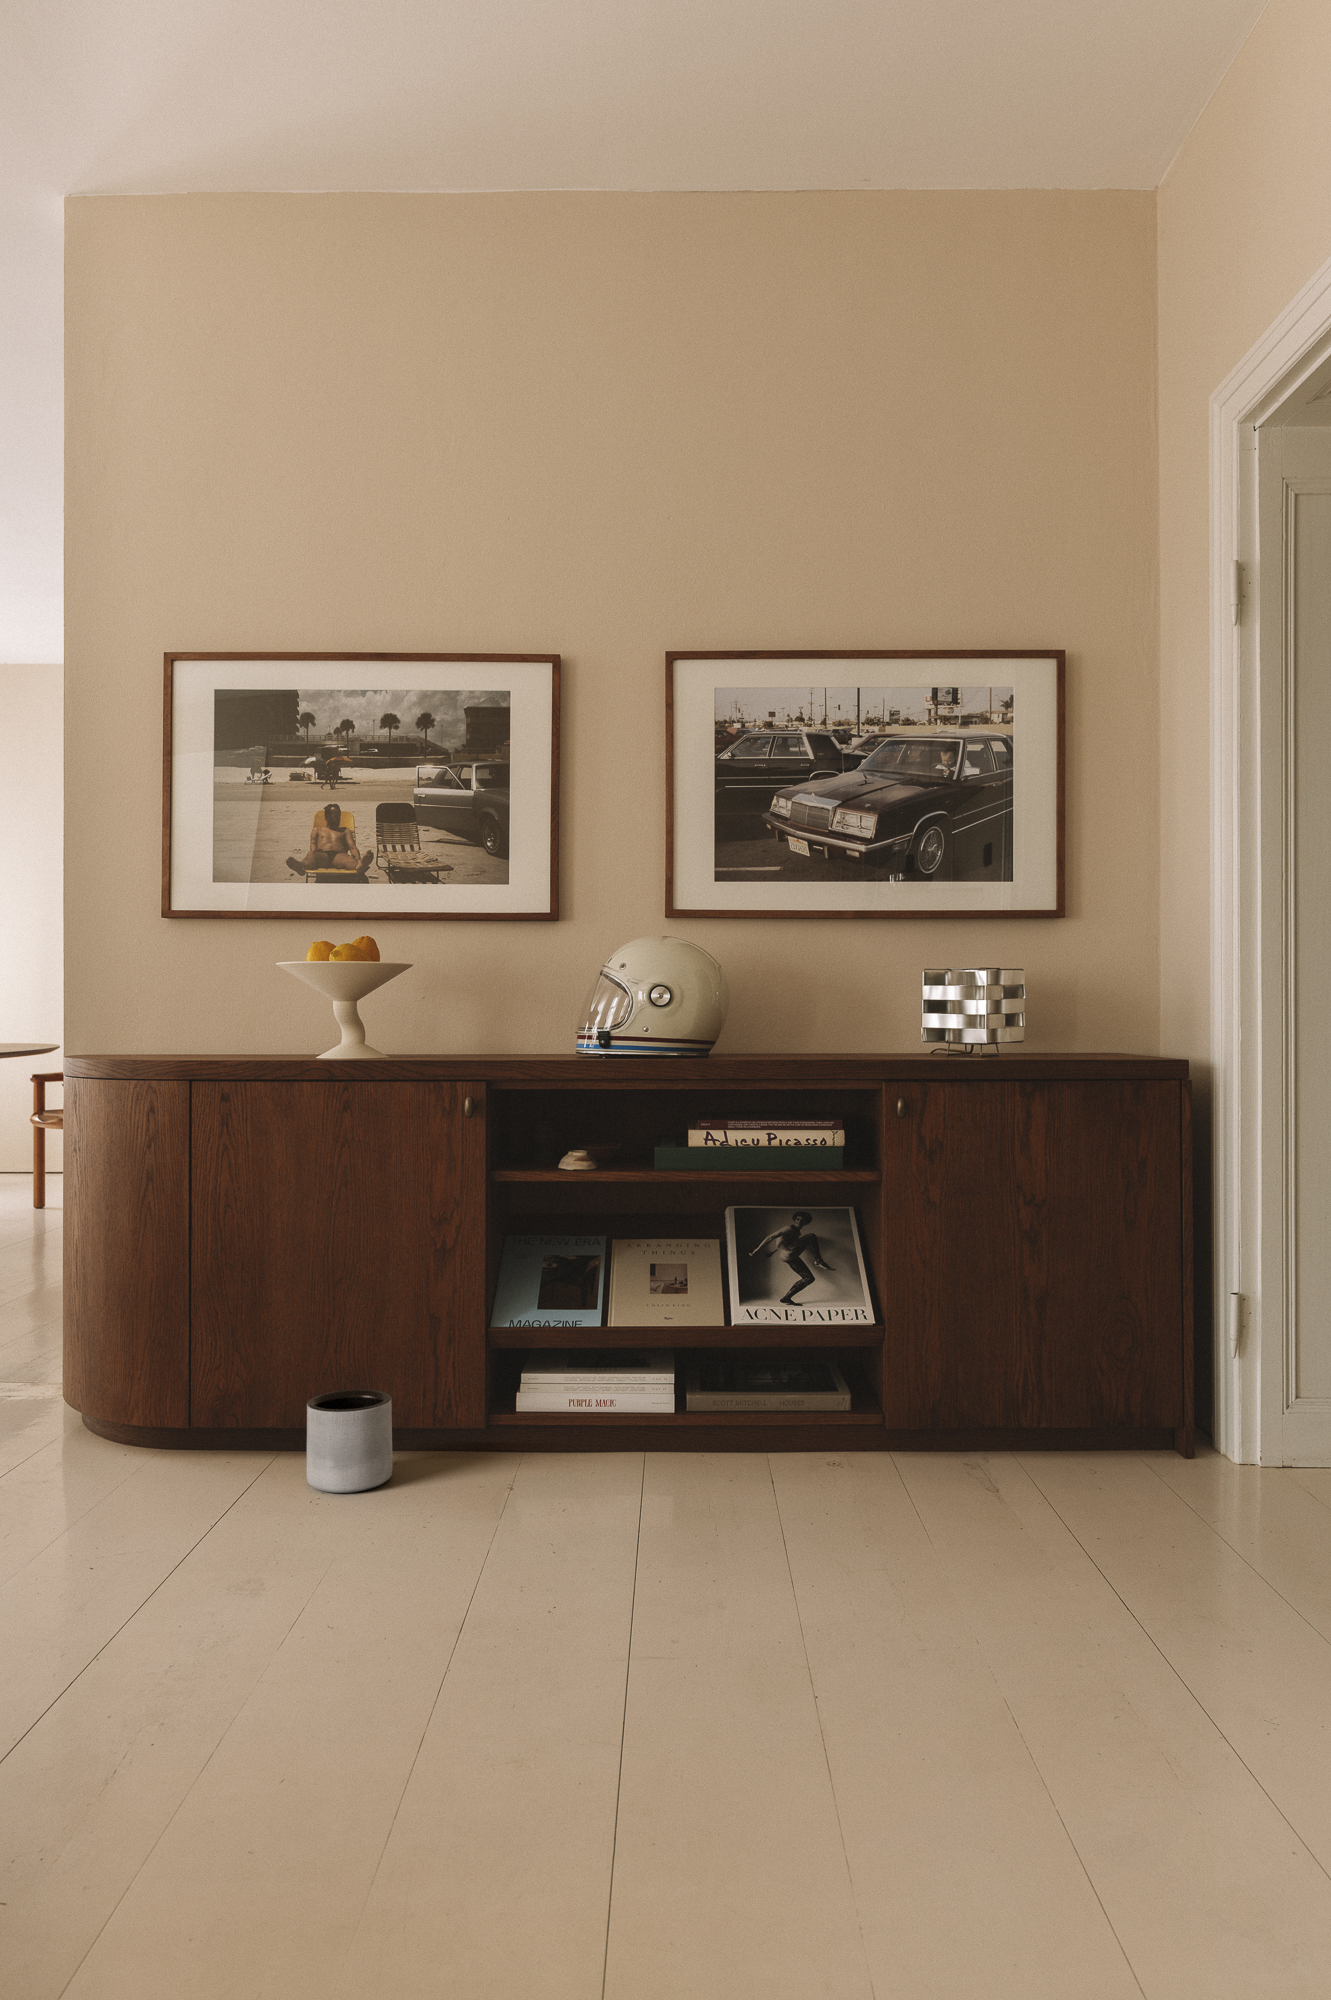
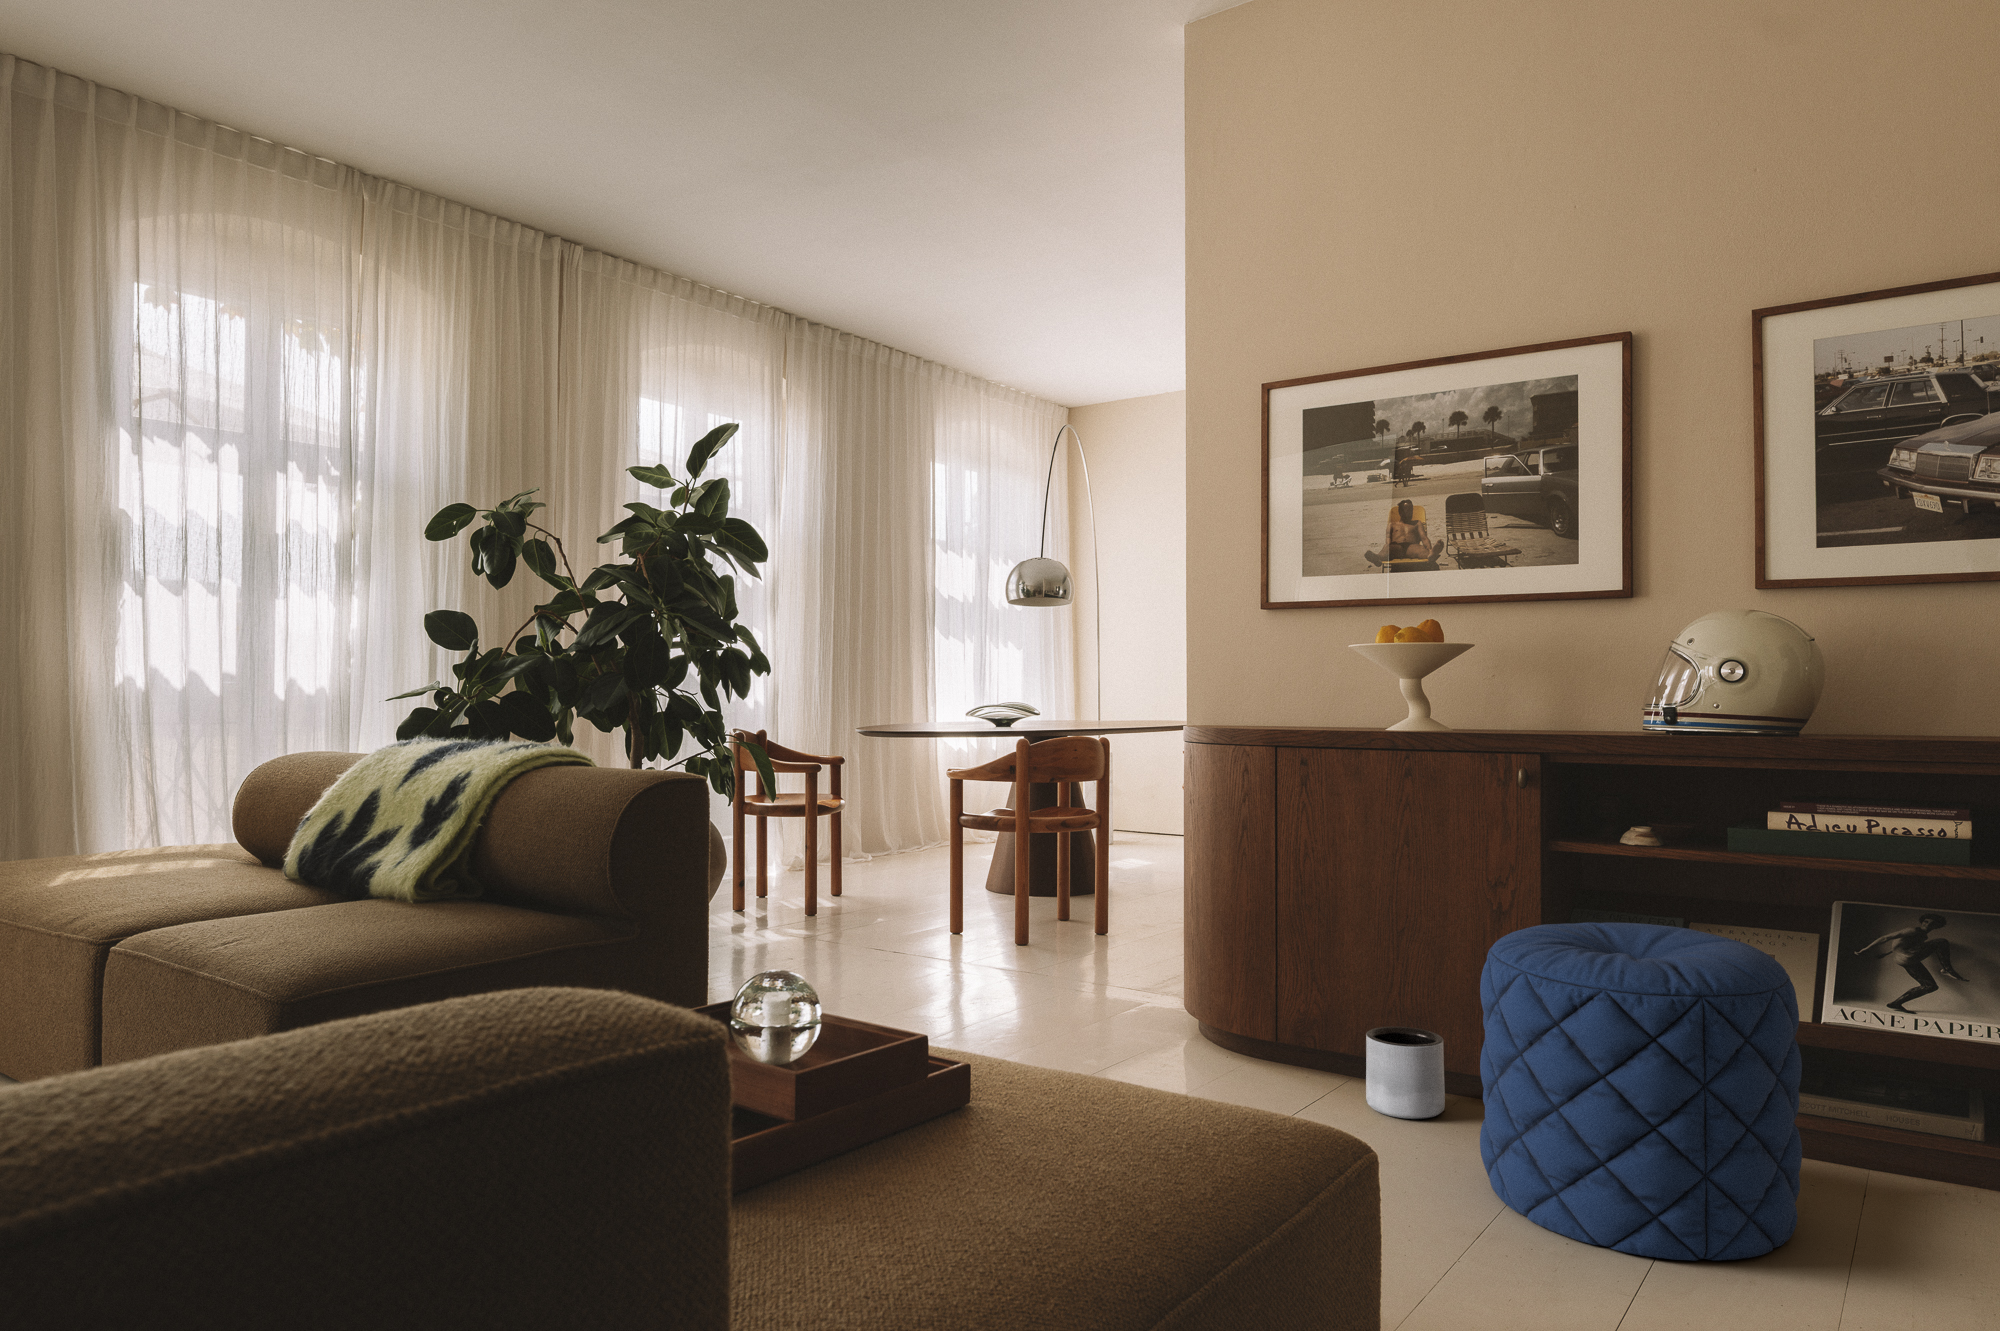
pouf: none [450,1246,739,1581] -> present [1480,922,1802,1261]

